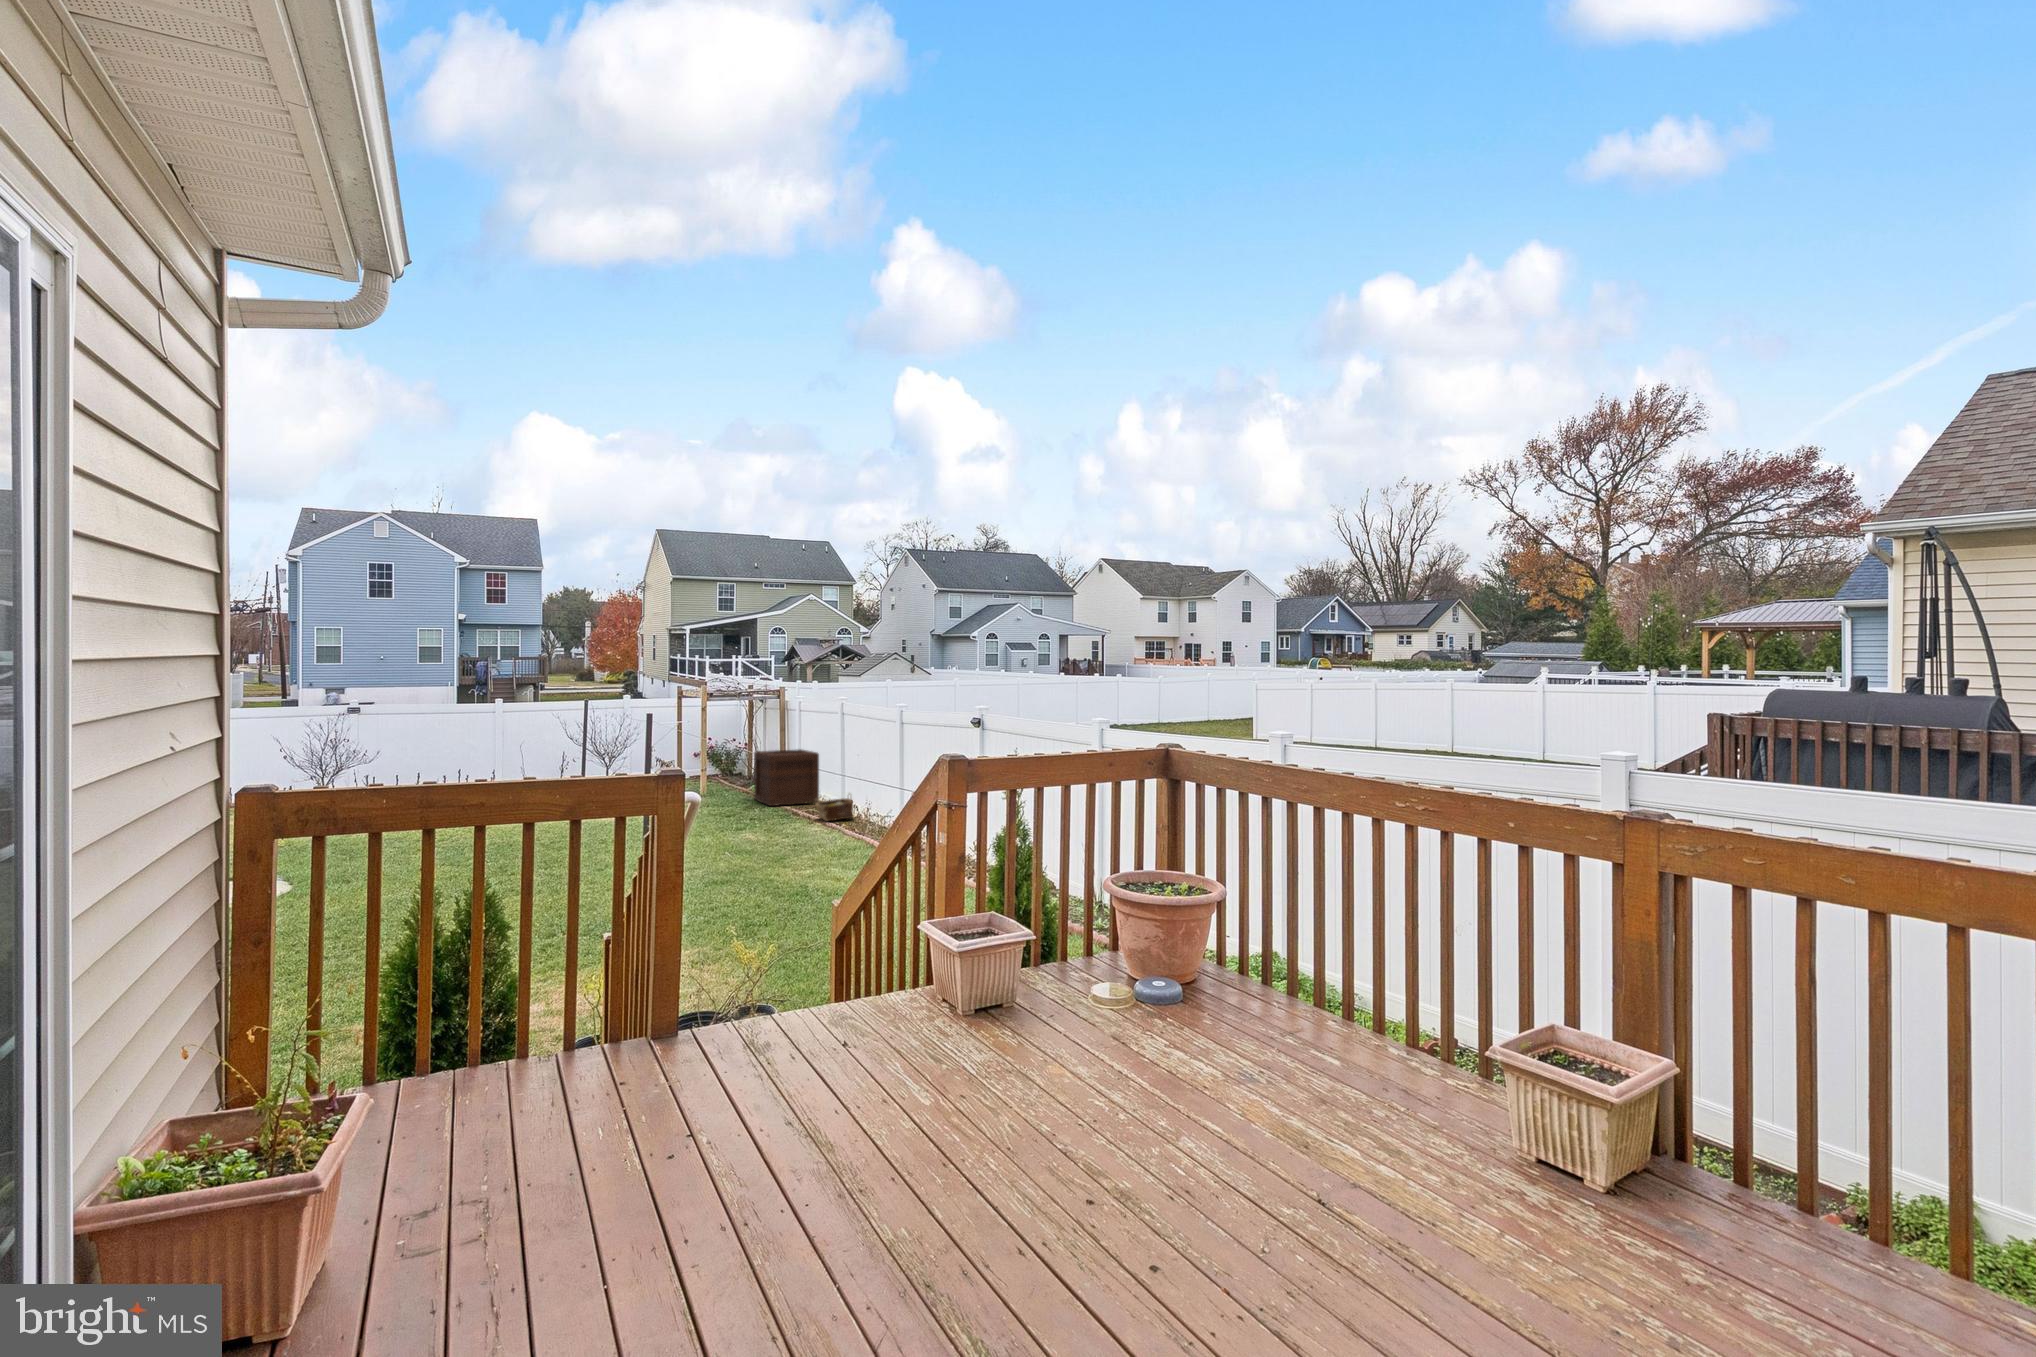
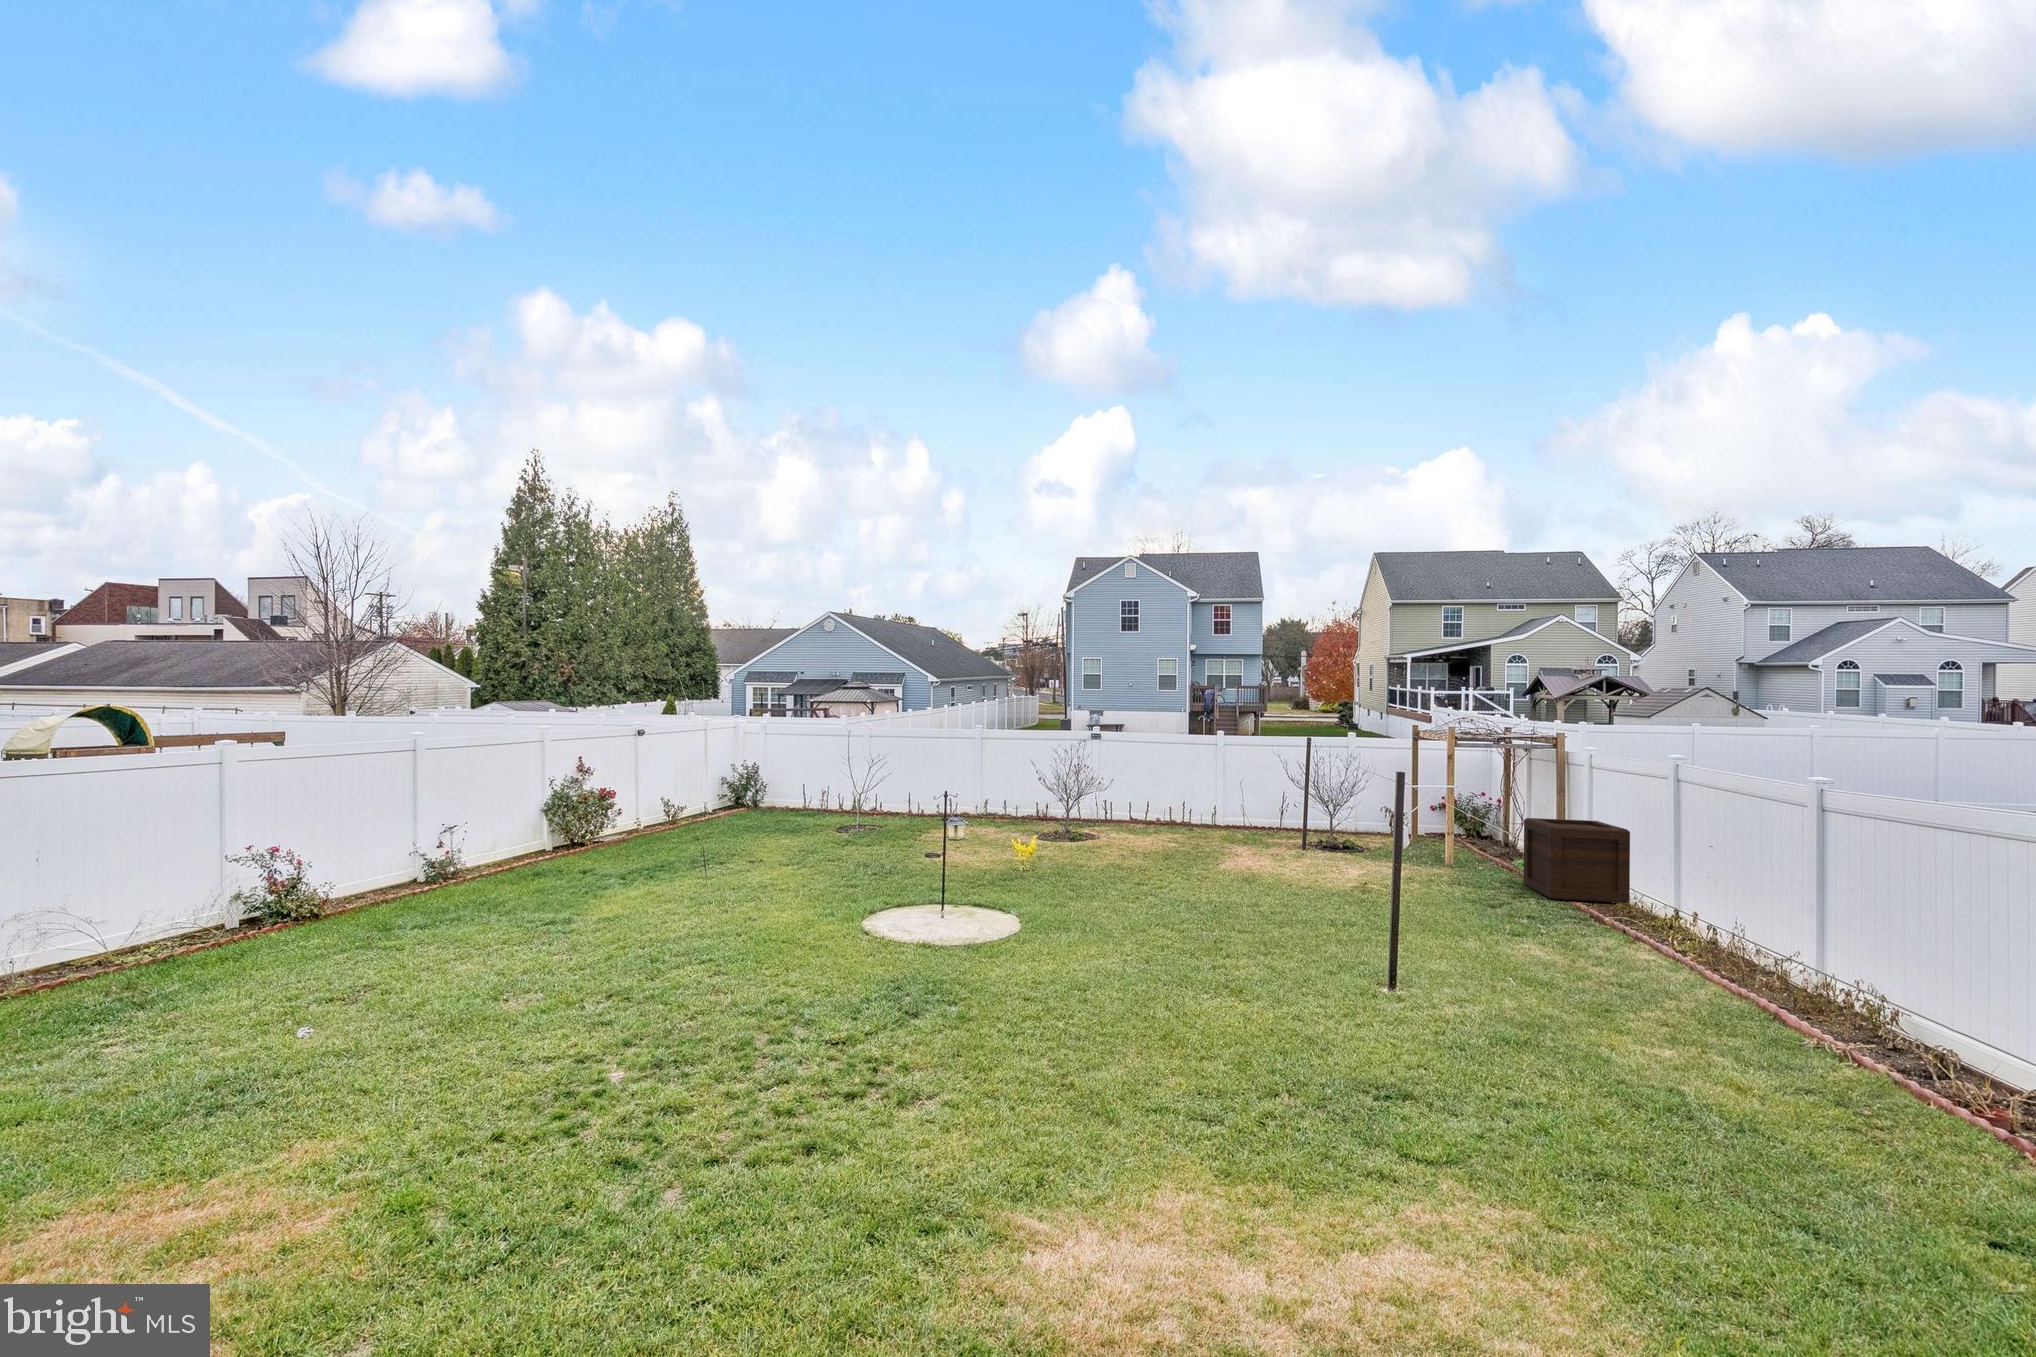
woven basket: present [815,798,853,821] -> none [1634,902,1704,943]

